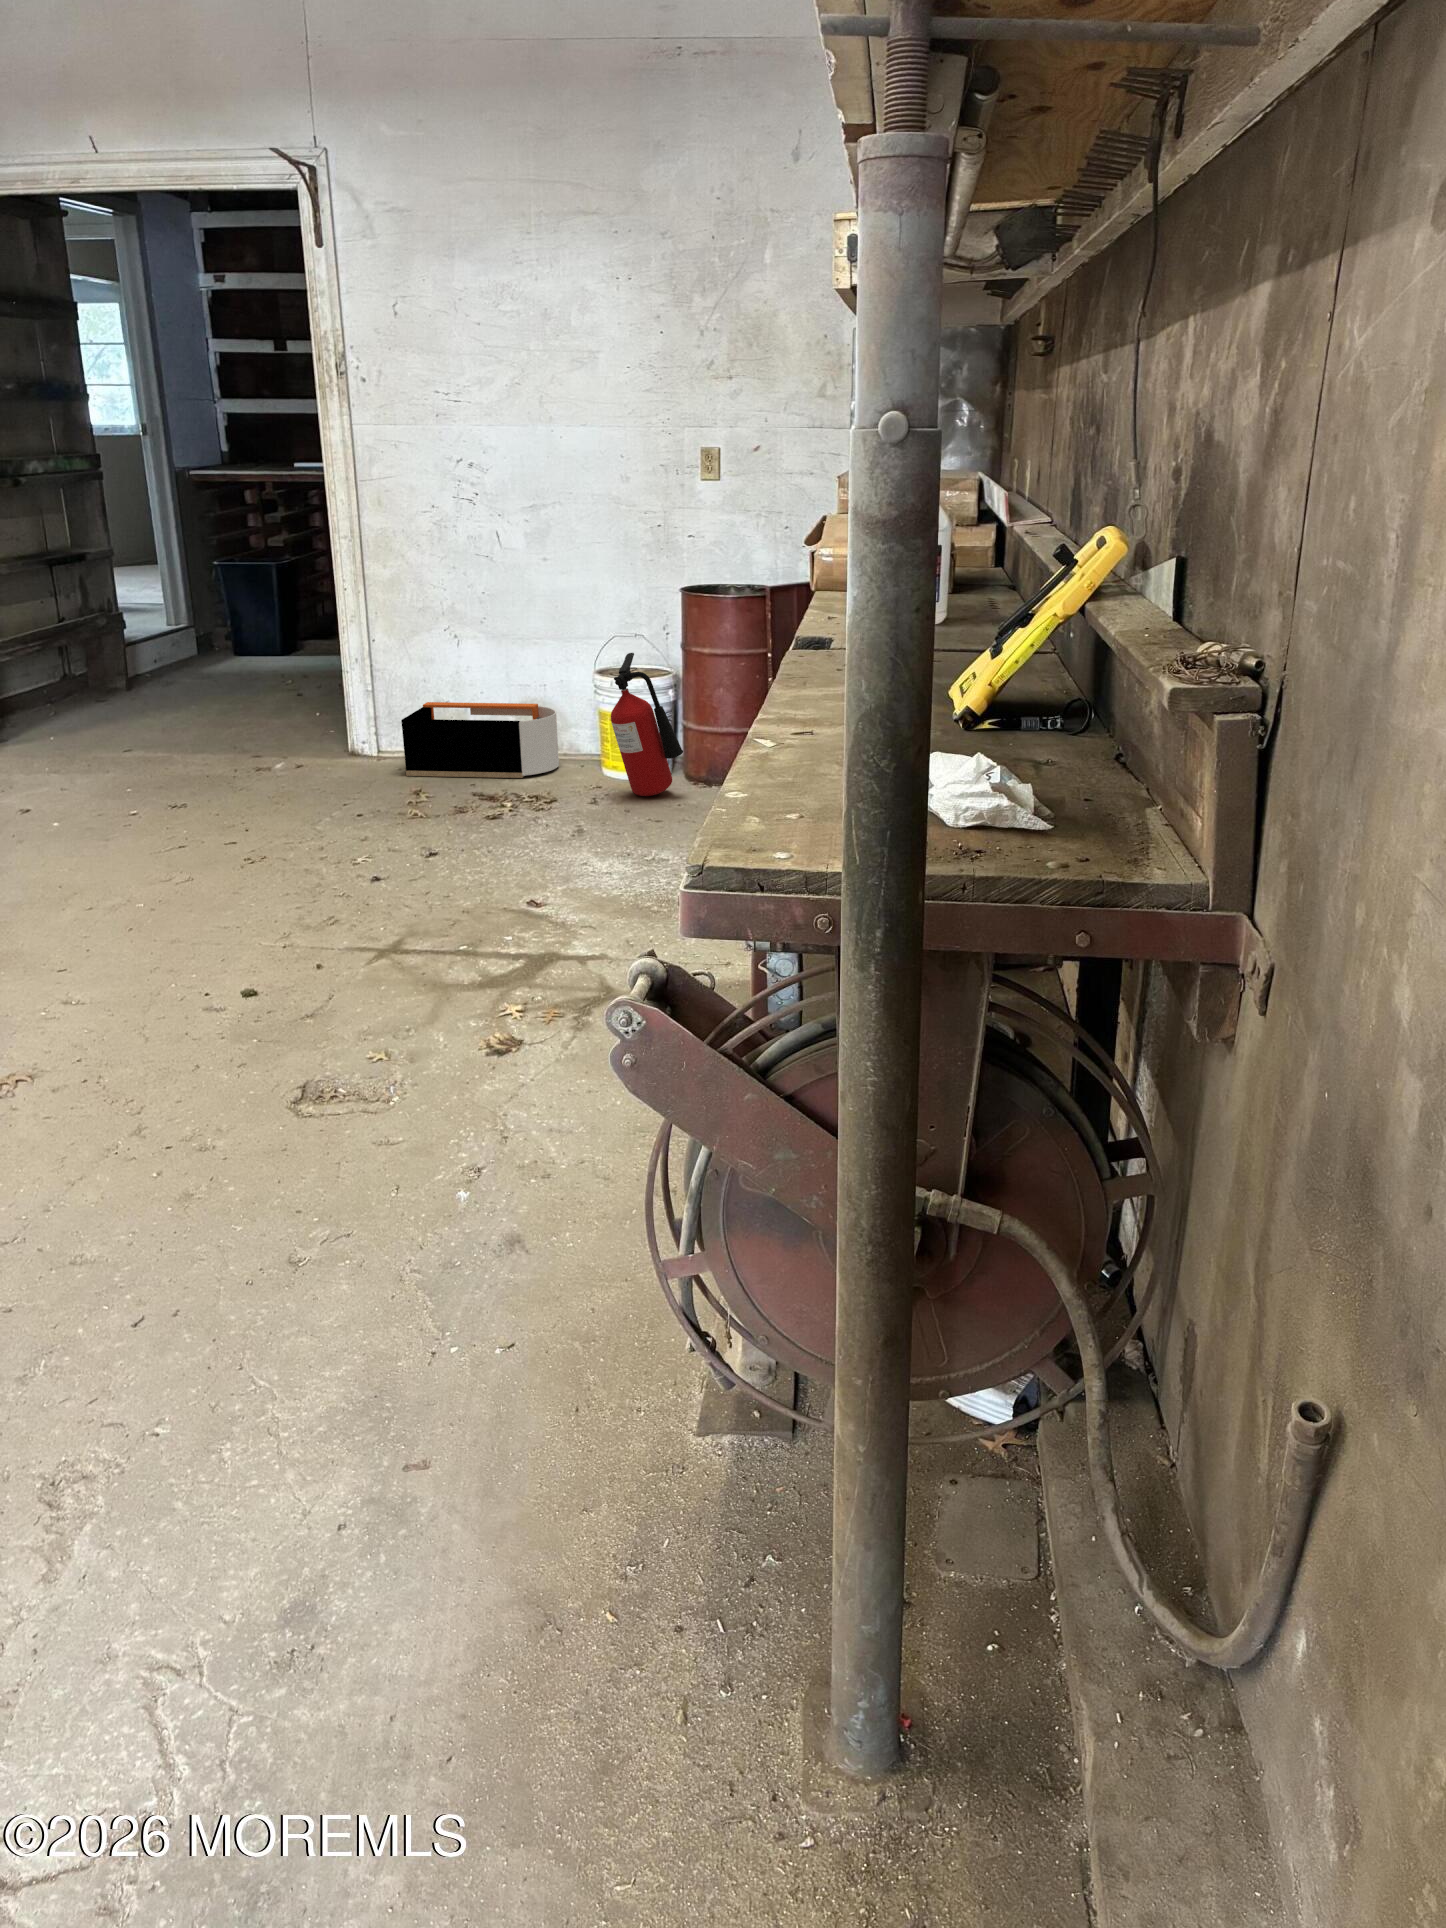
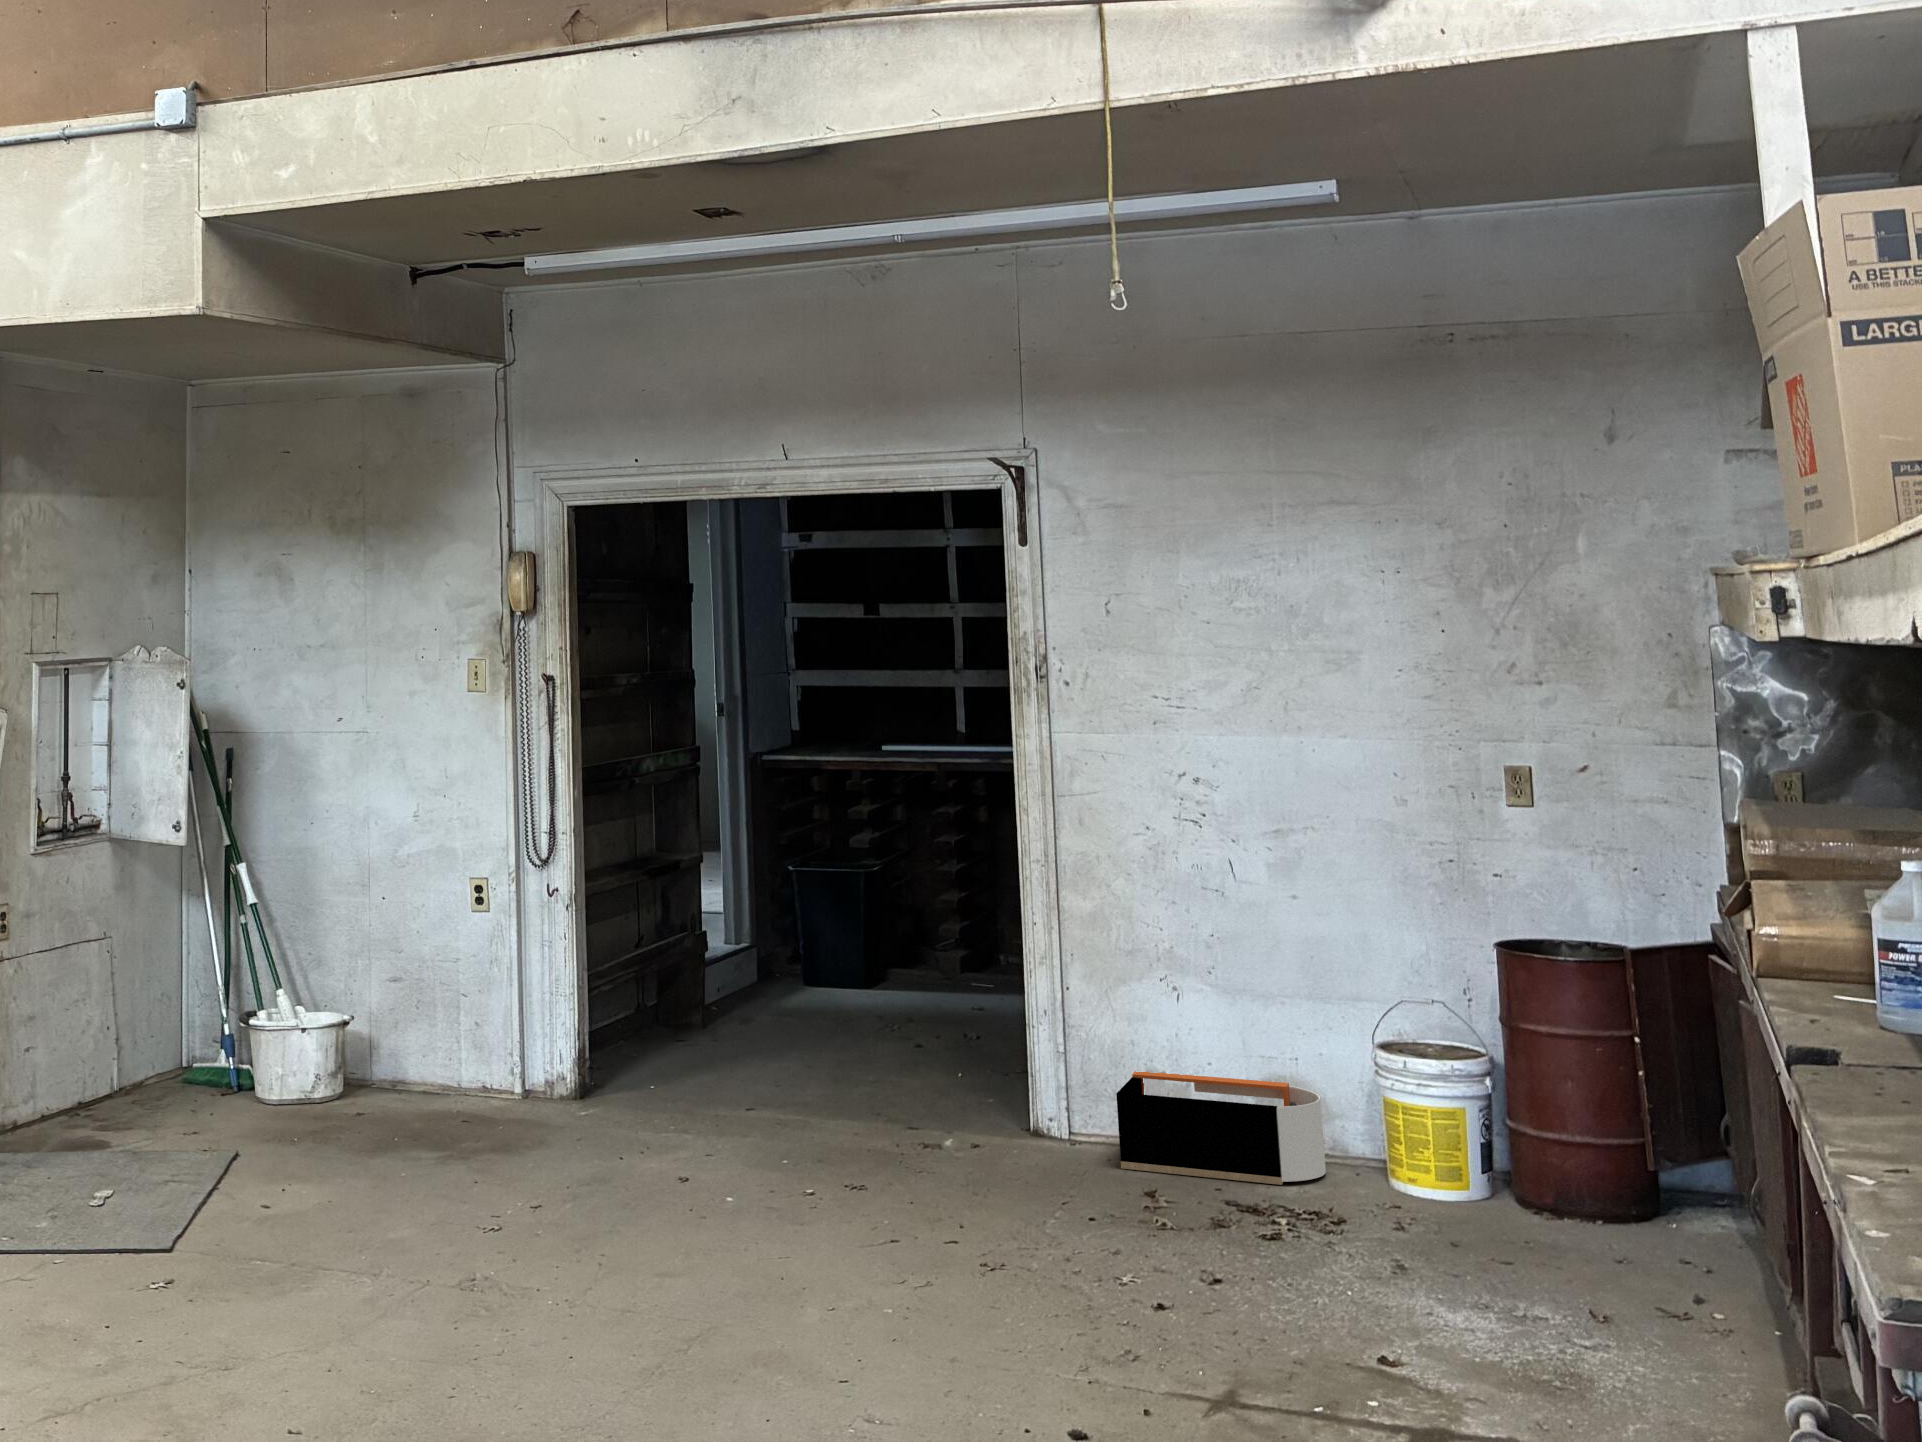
fire extinguisher: present [611,653,683,796] -> none [1417,1027,1526,1226]

